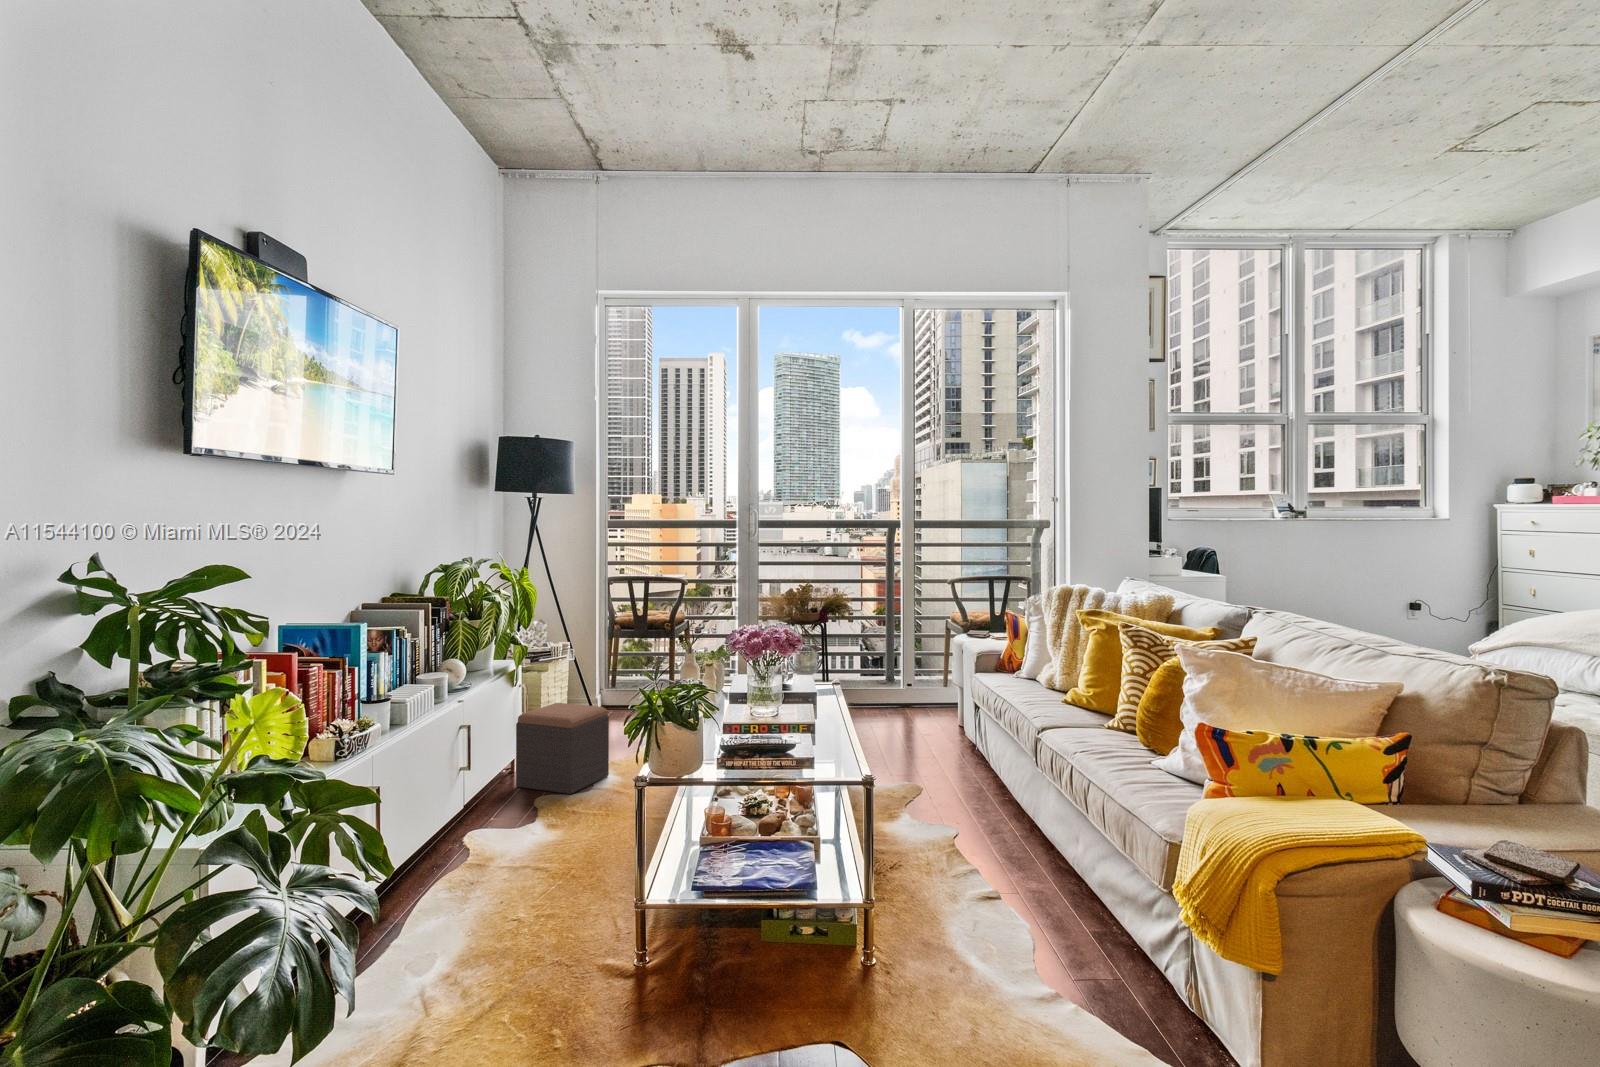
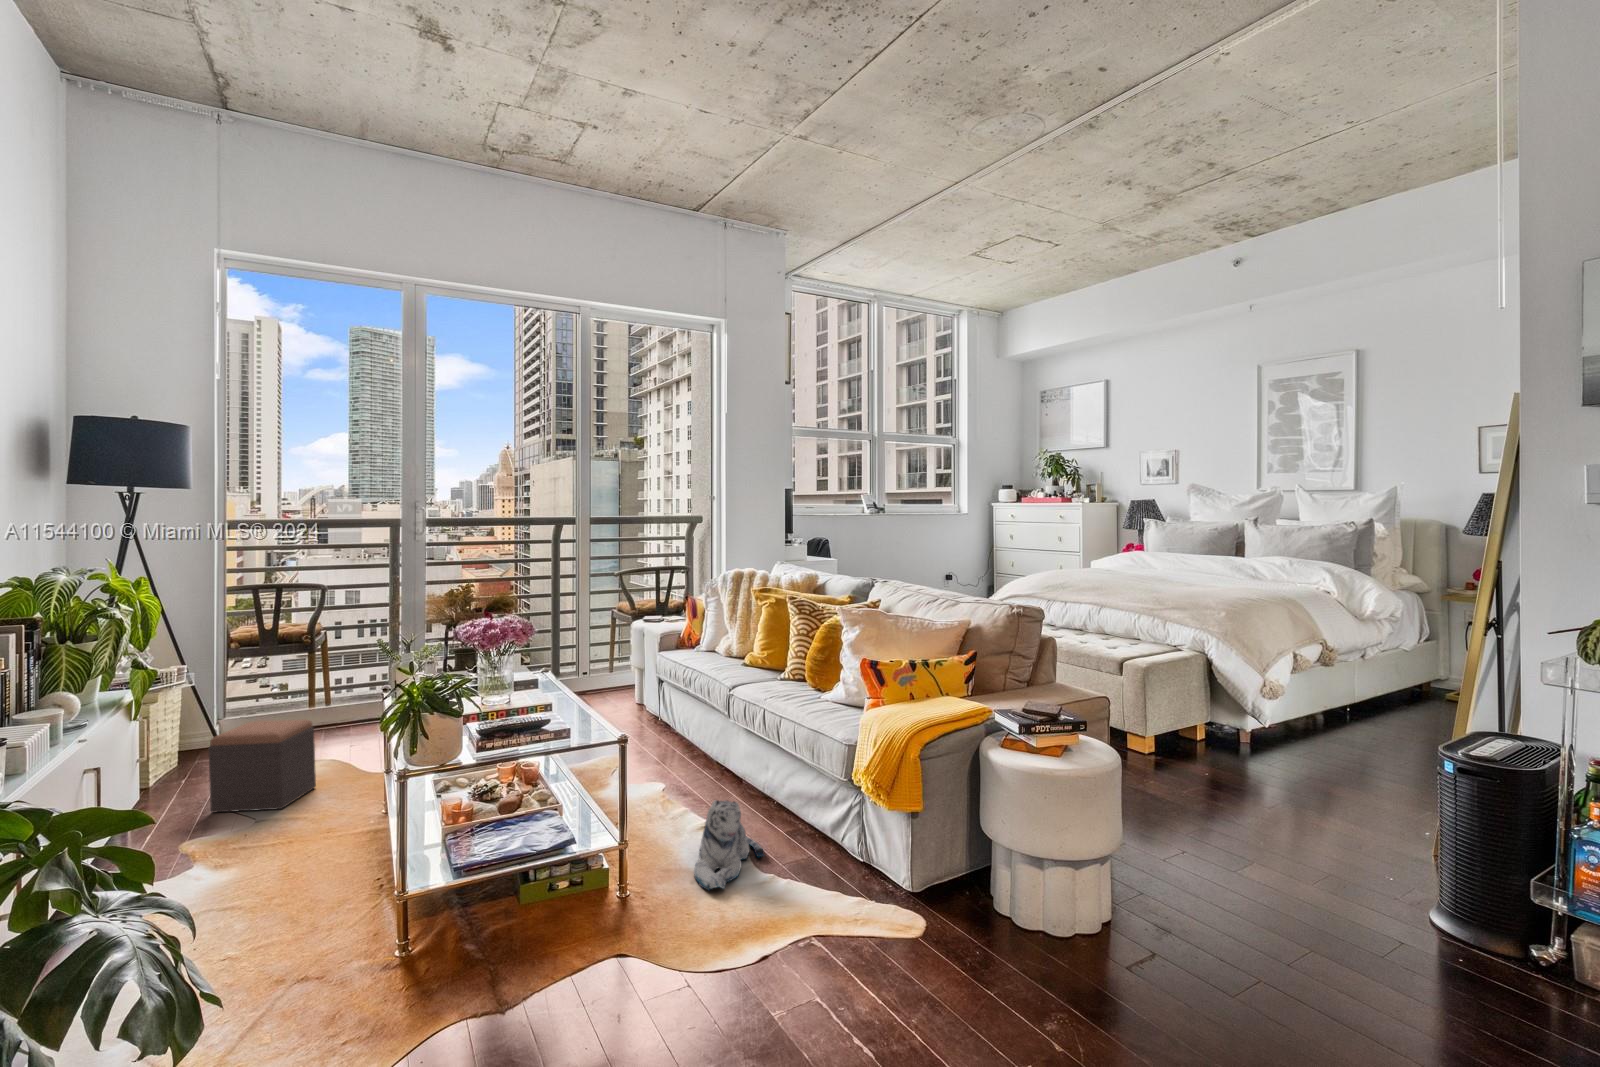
plush toy: none [943,887,1045,1012] -> present [694,800,764,890]

